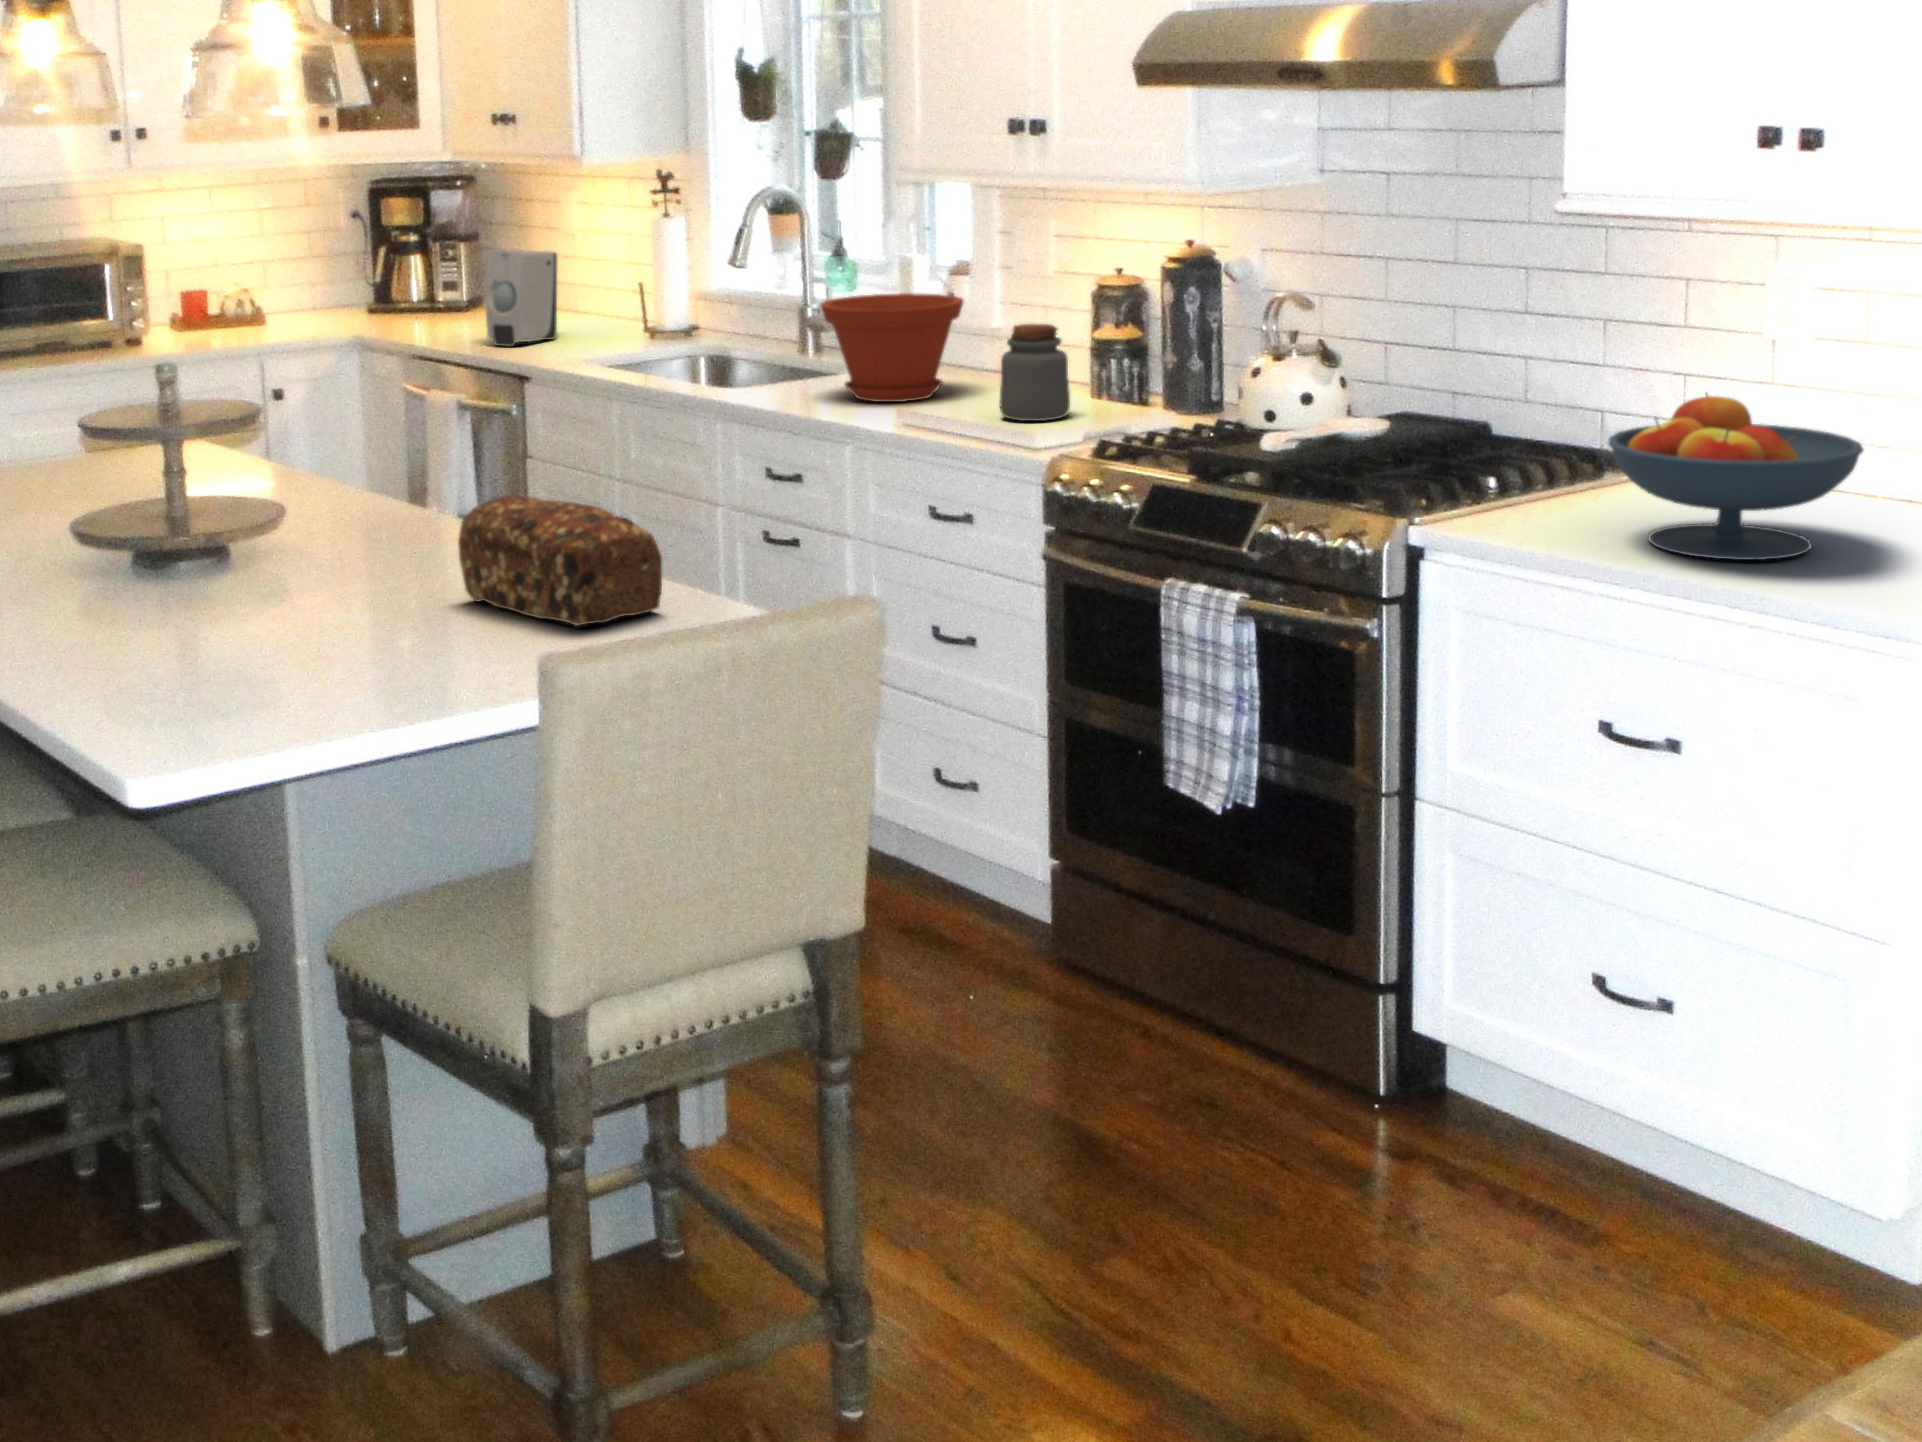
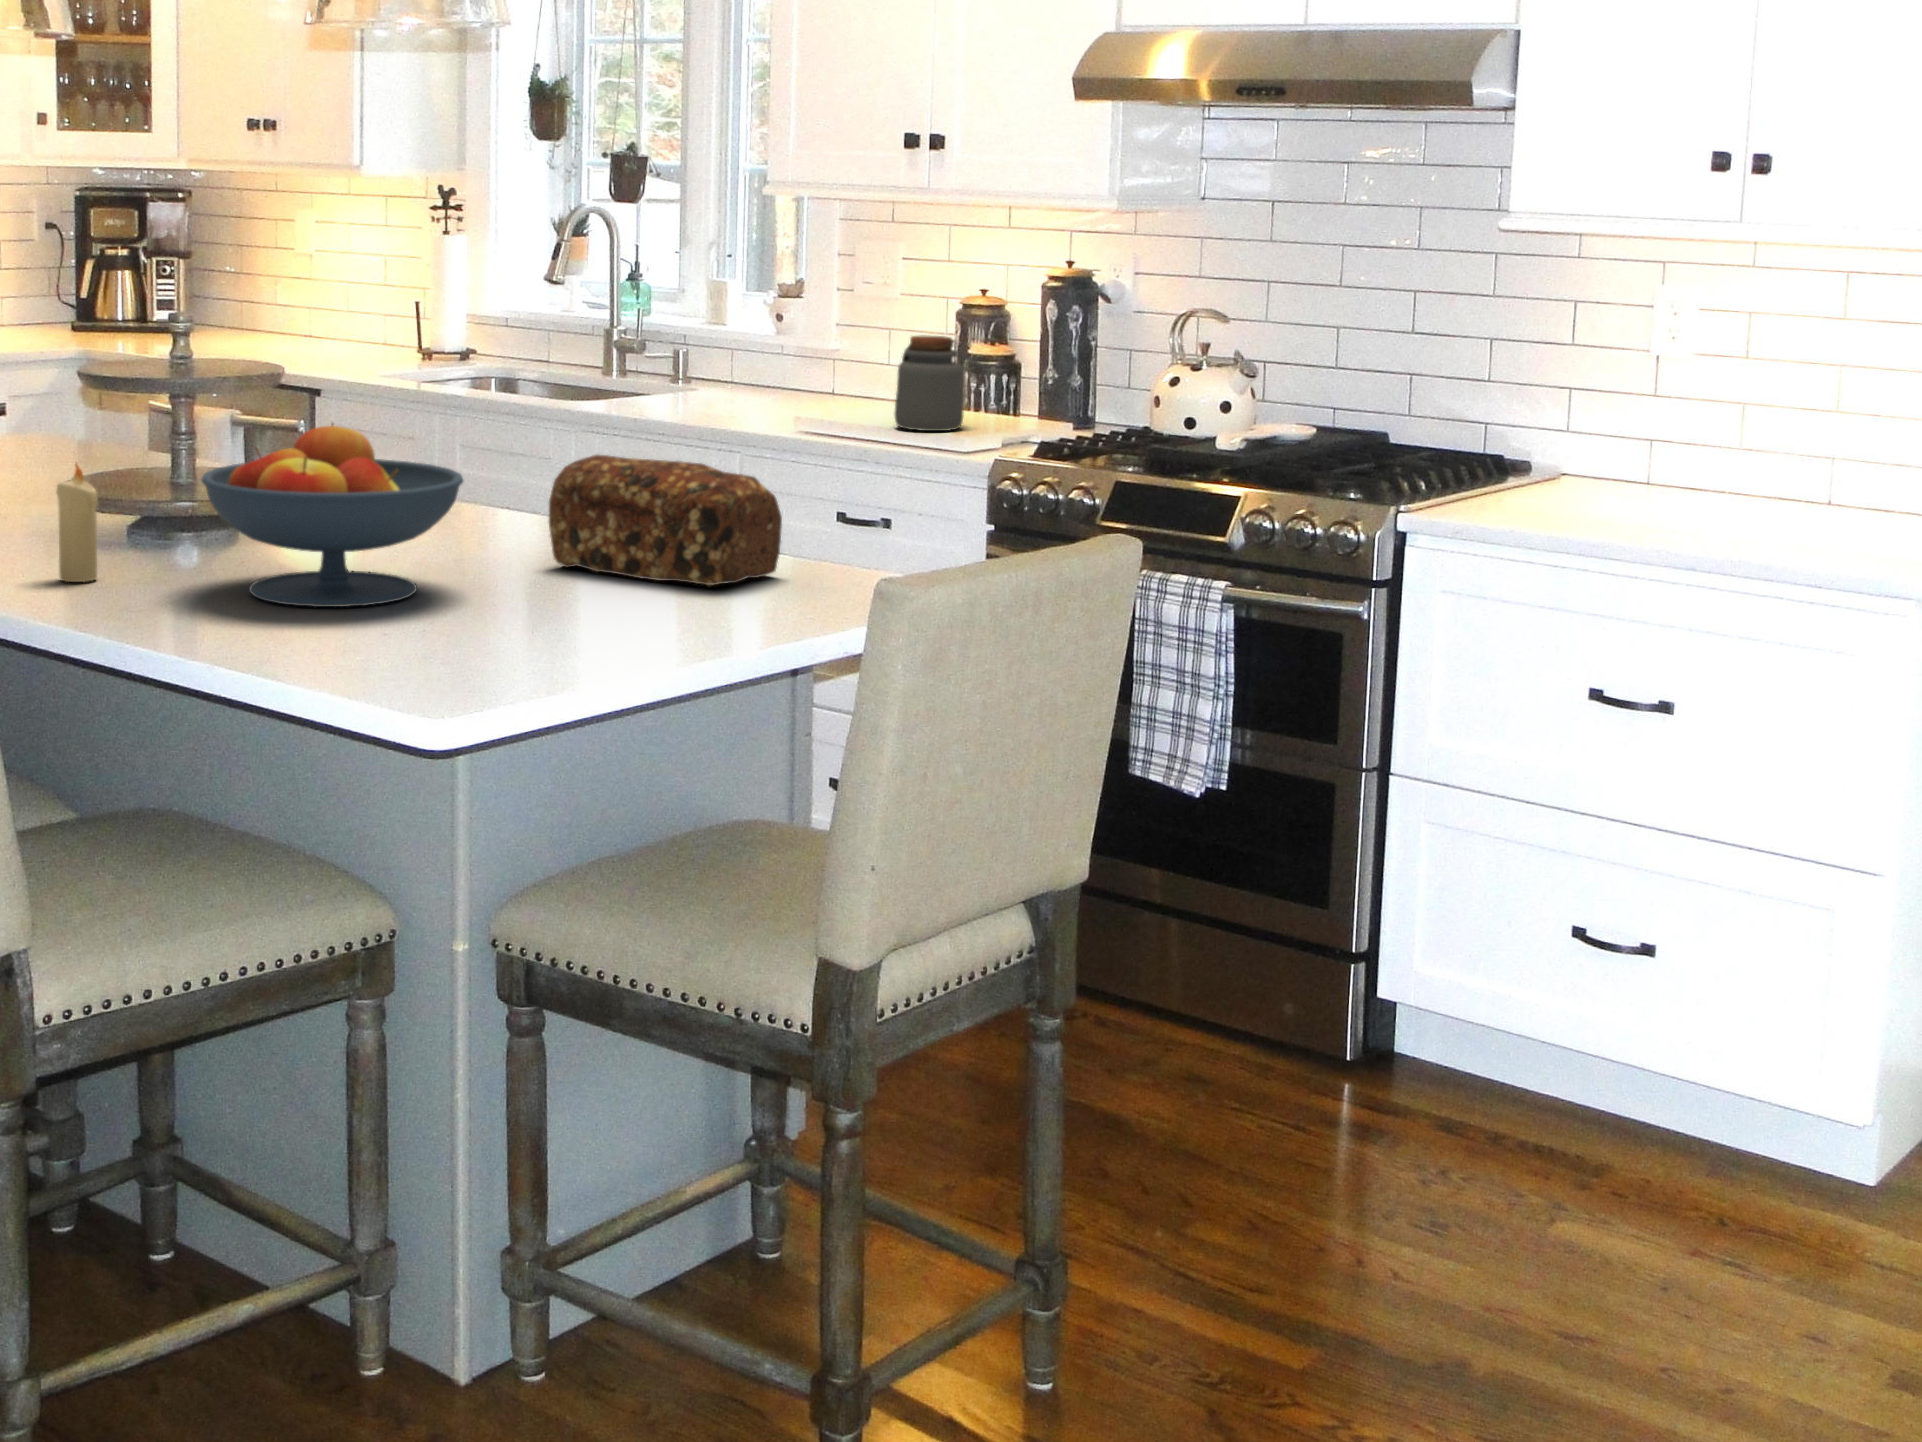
soap dispenser: present [485,251,557,347] -> none [243,262,319,365]
plant pot: present [820,293,963,402] -> none [688,309,833,415]
fruit bowl: present [1609,393,1863,560] -> present [201,423,463,607]
candle: none [24,514,64,618] -> present [56,464,98,582]

